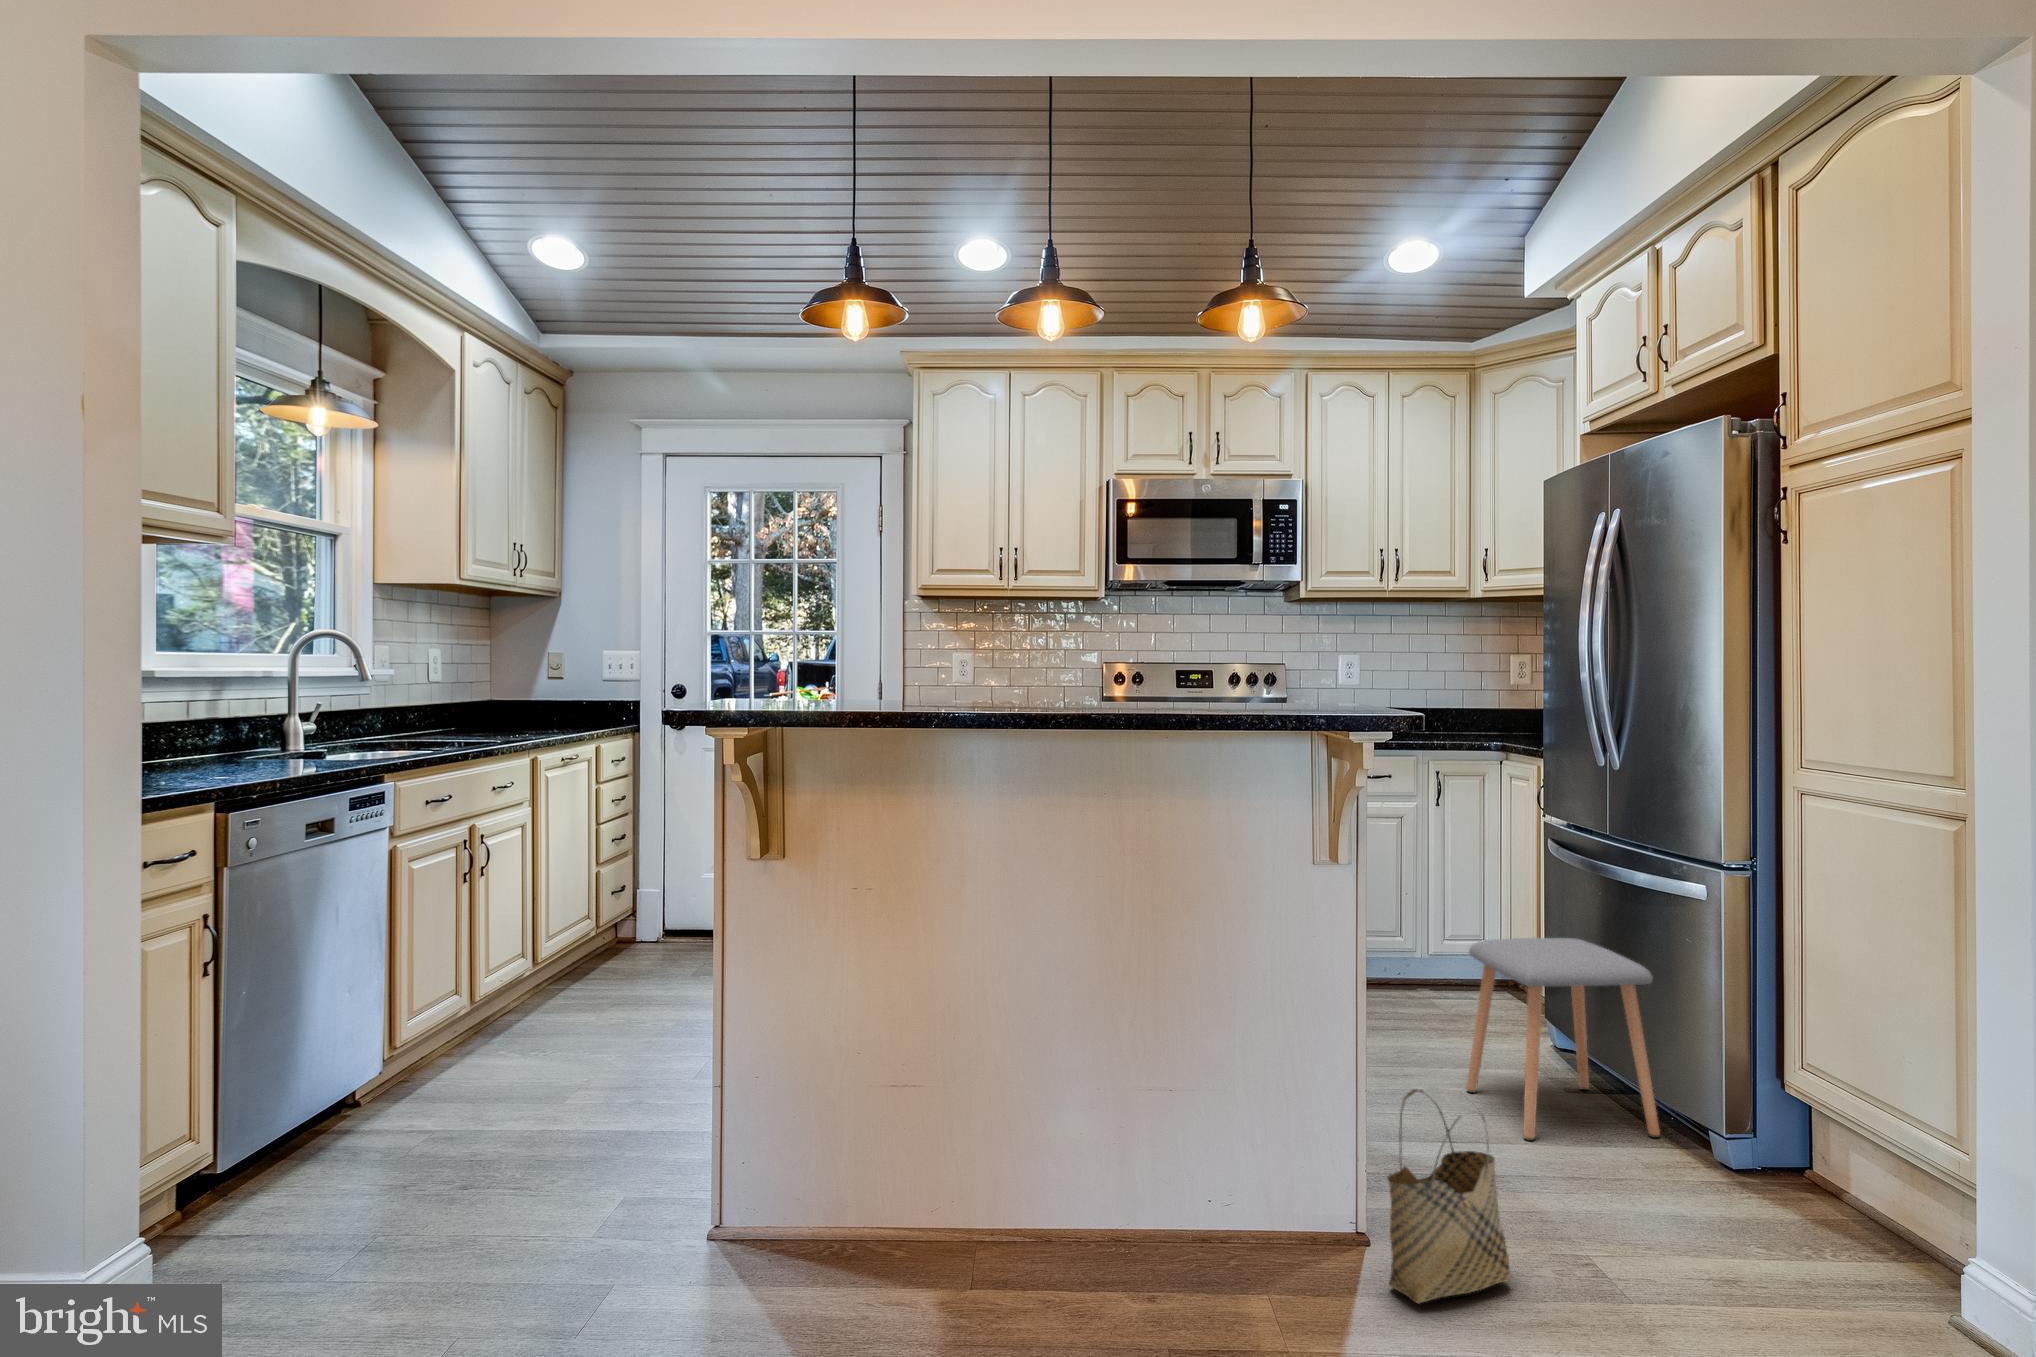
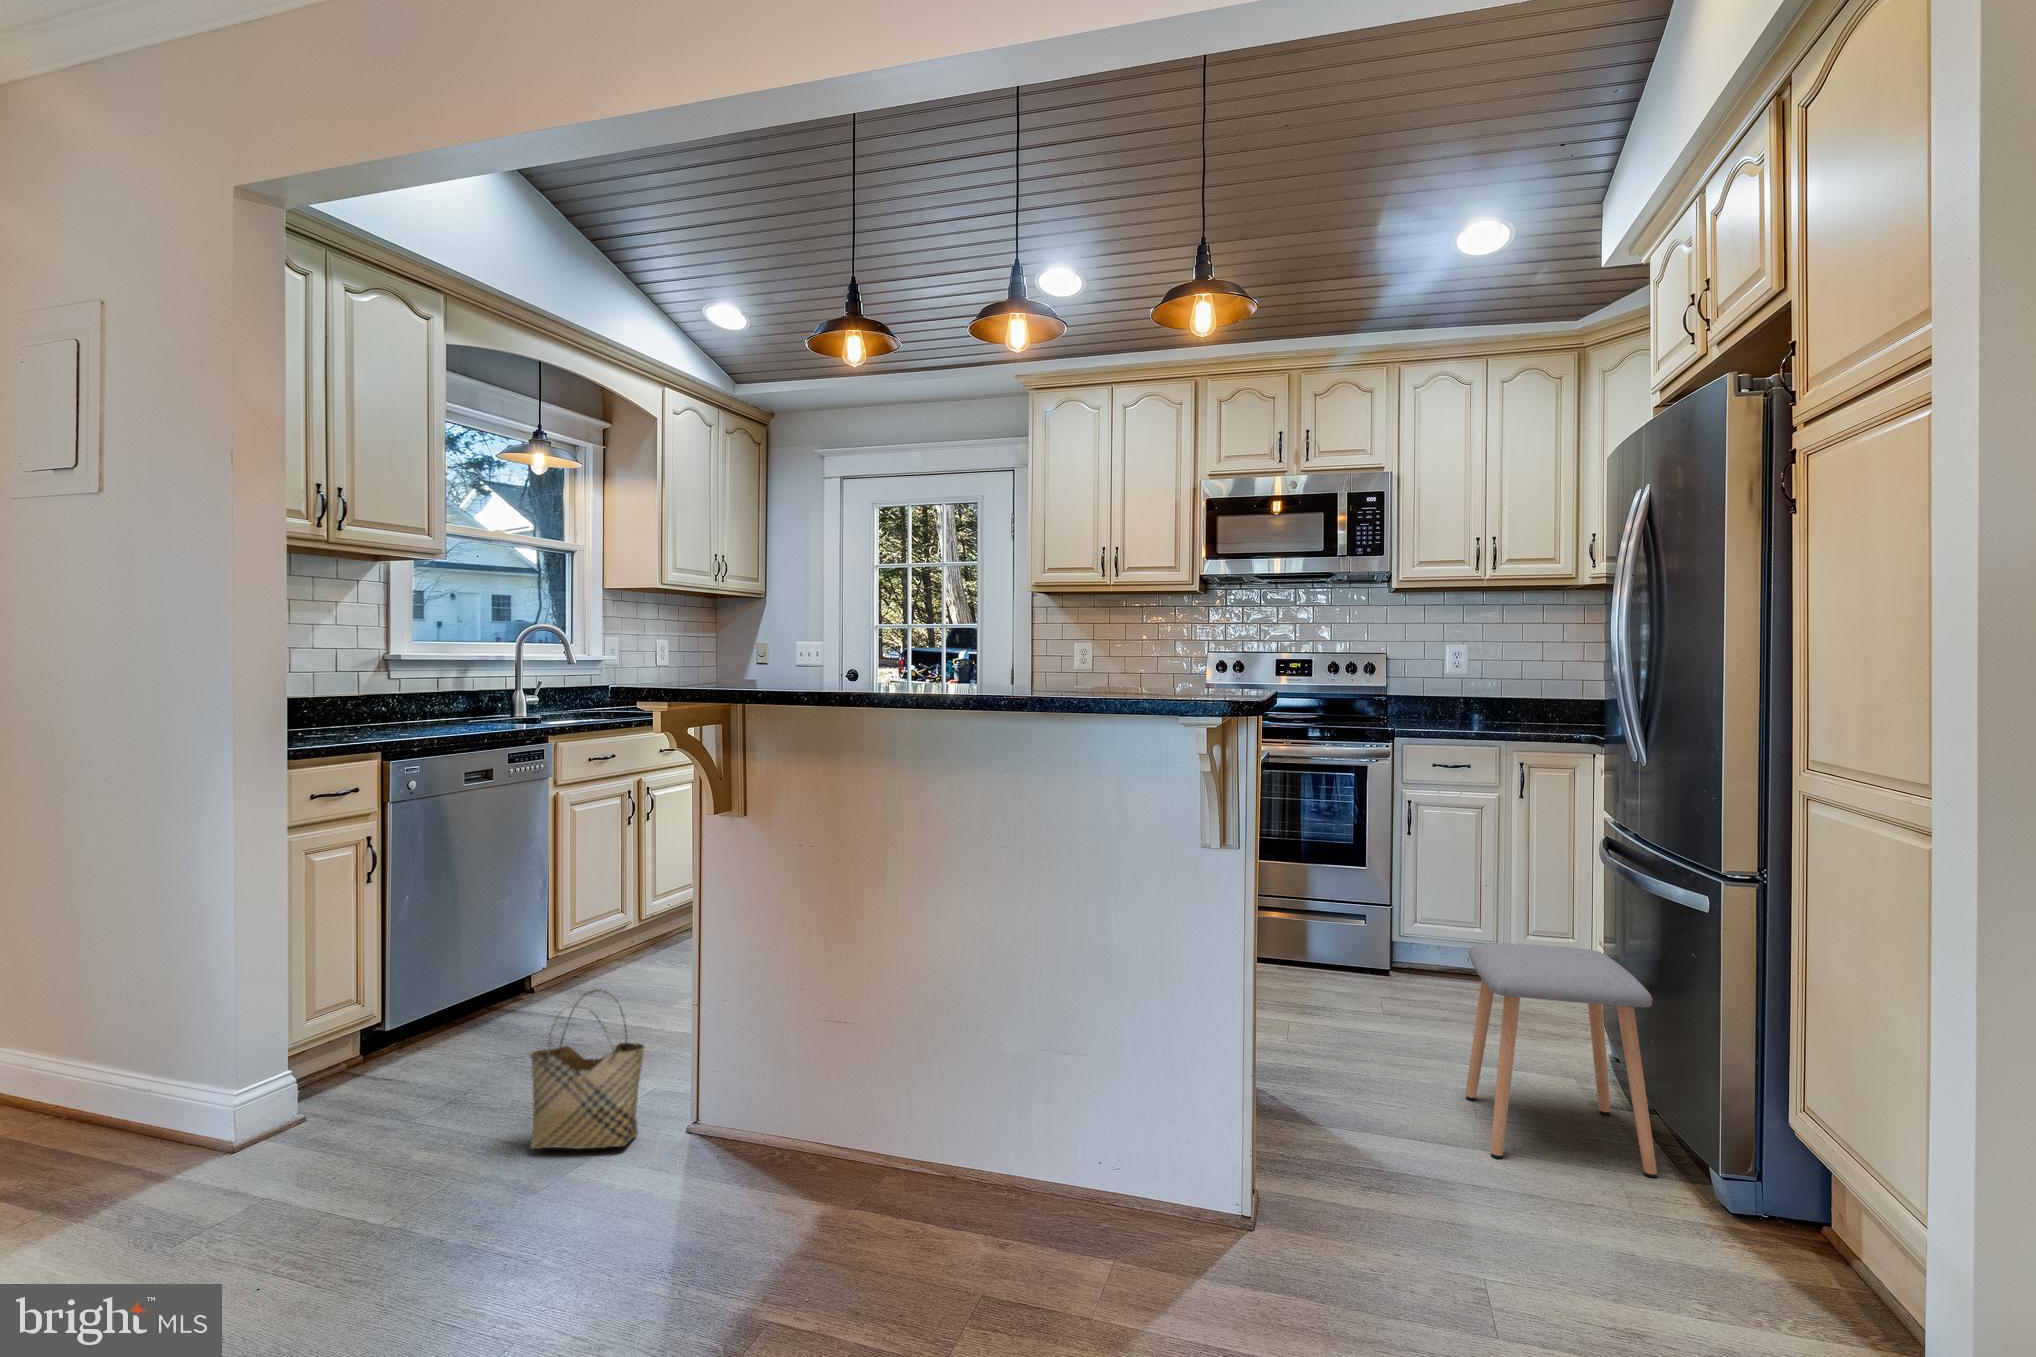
woven basket: present [1388,1089,1510,1303] -> present [530,989,644,1149]

